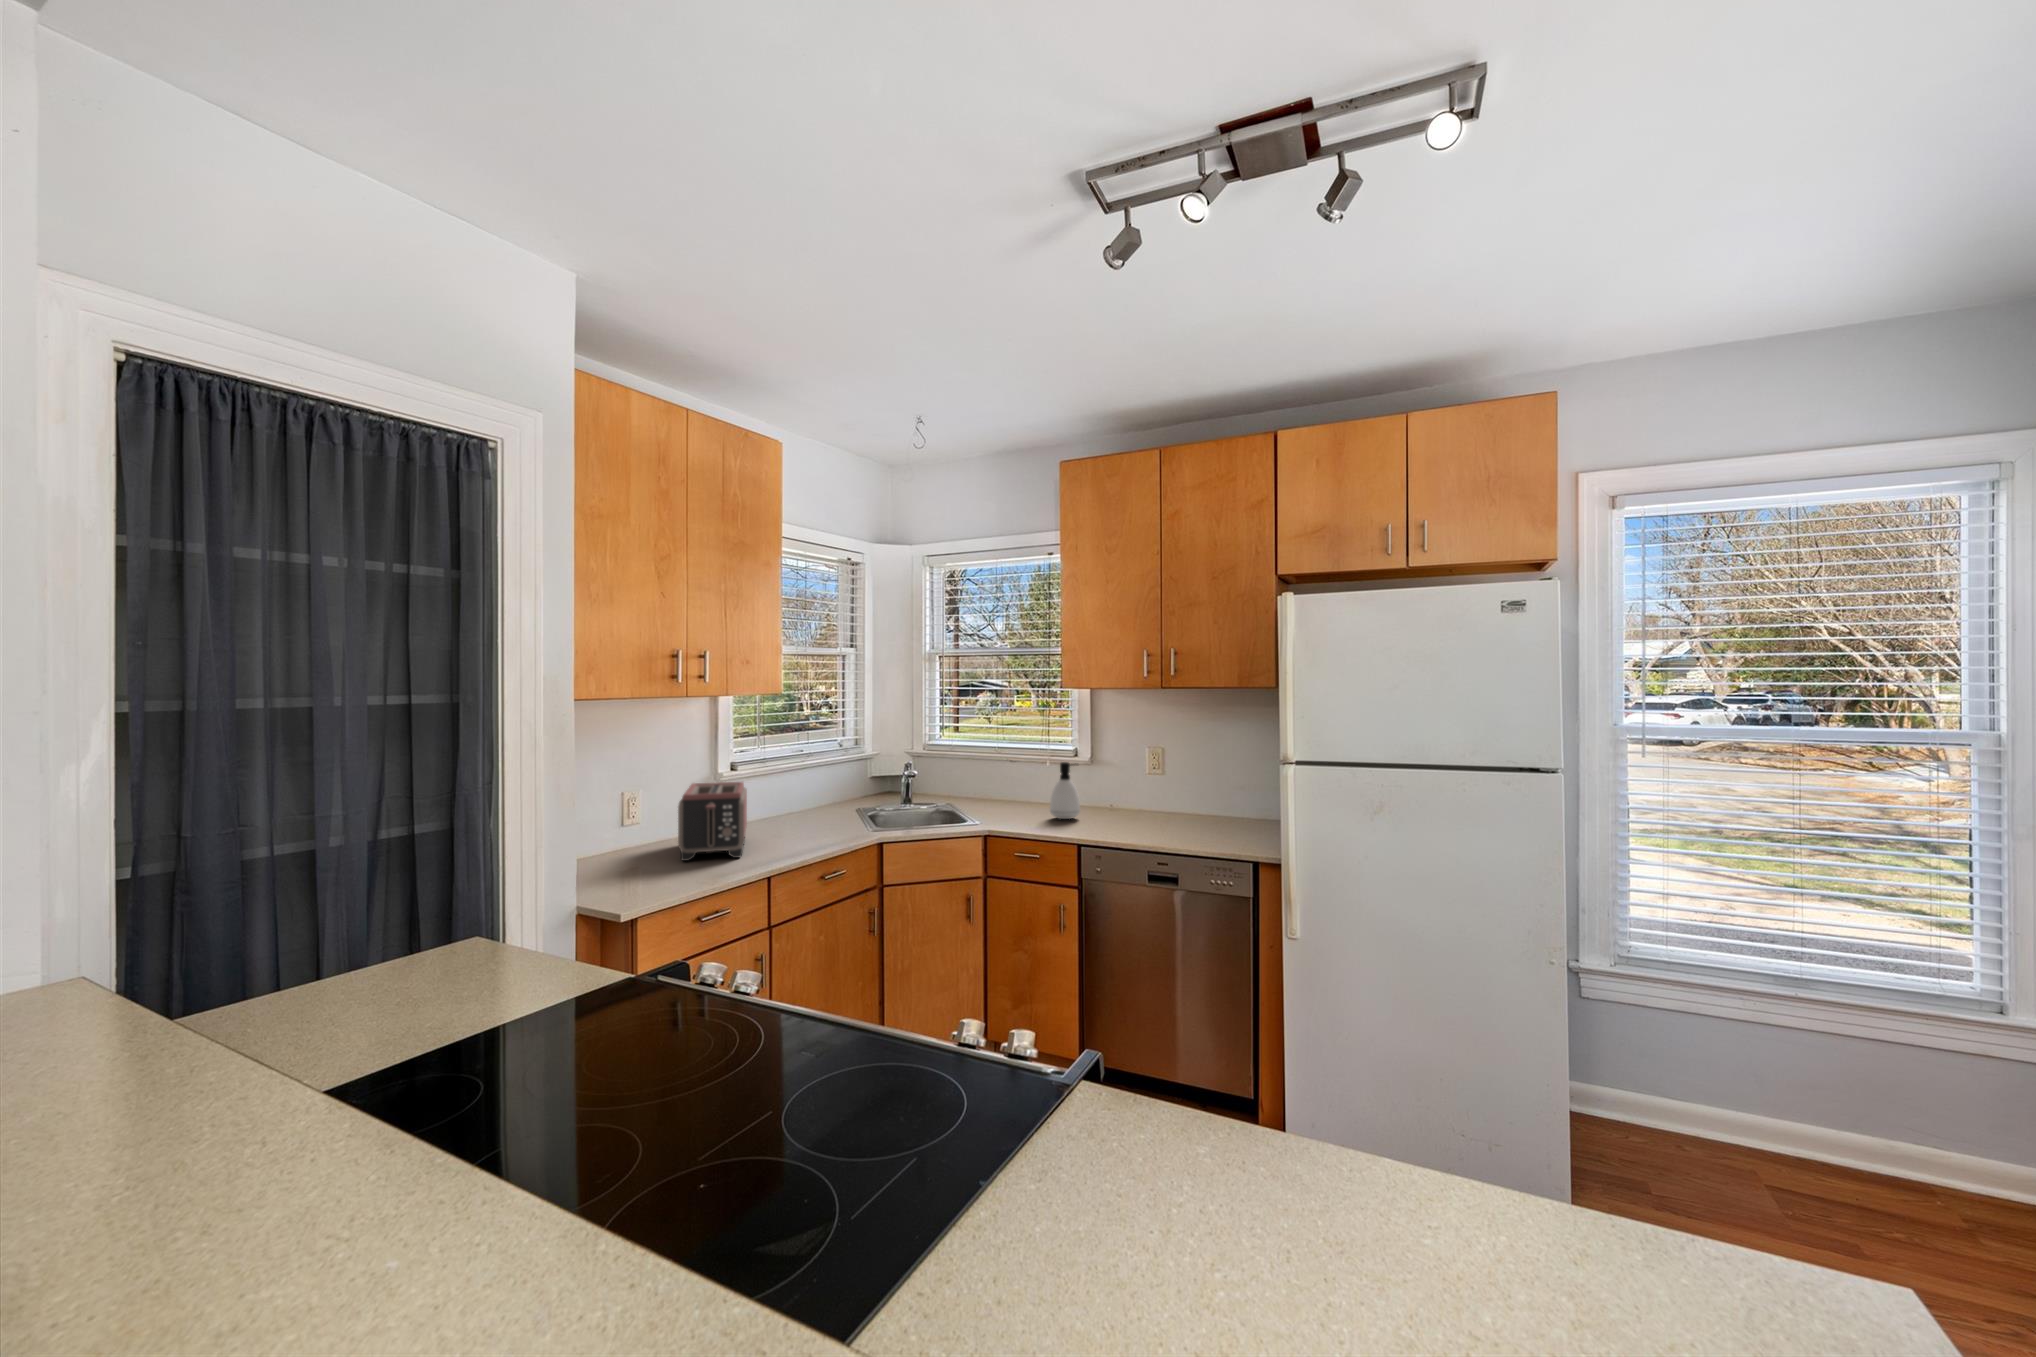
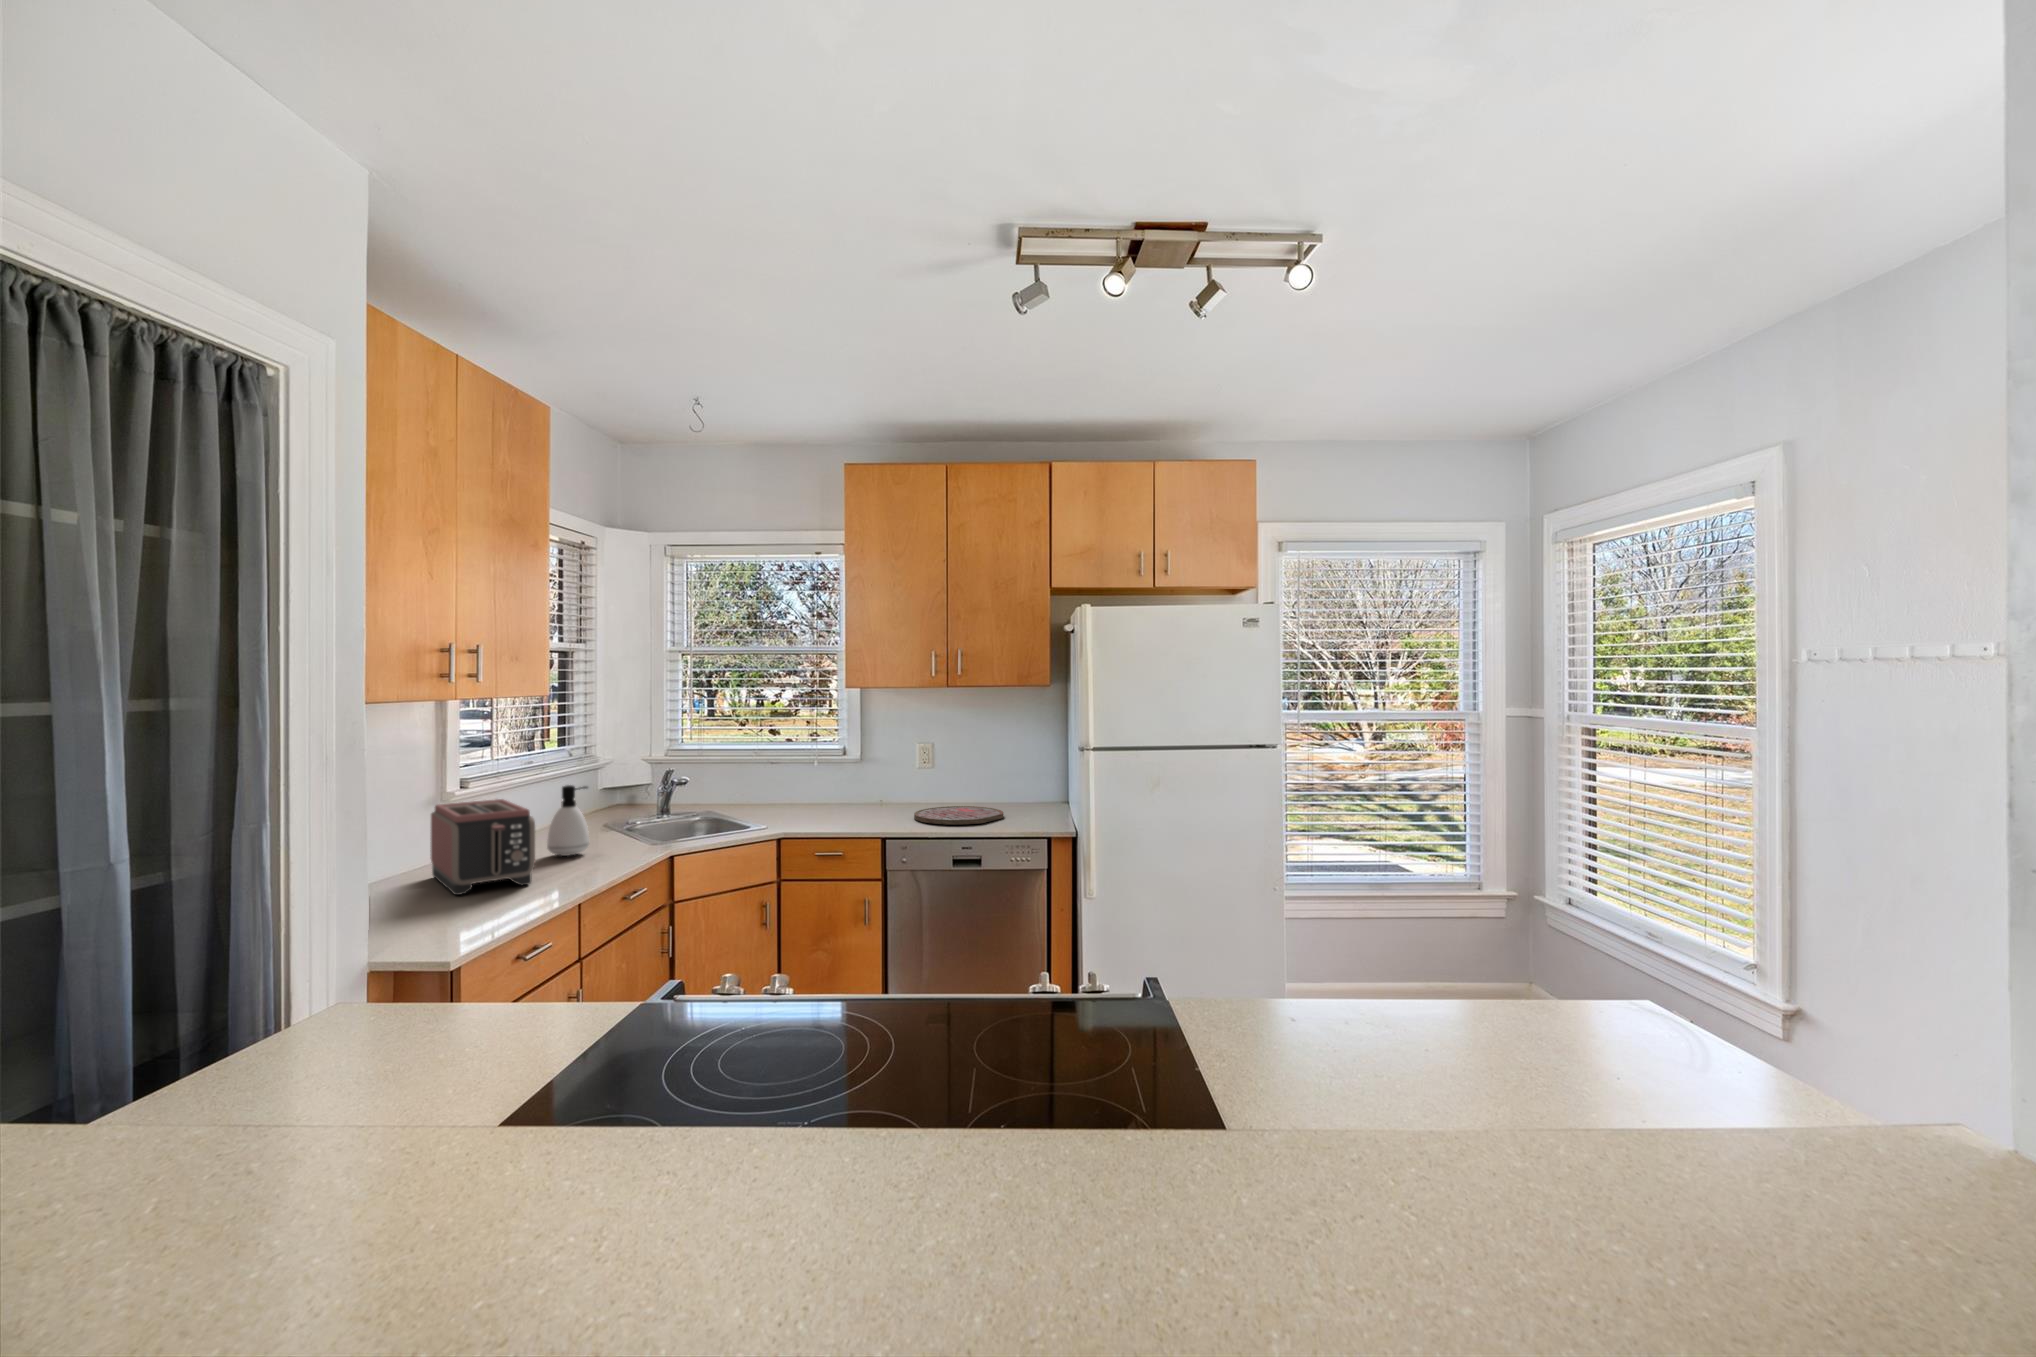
soap dispenser: present [1050,762,1080,819] -> present [547,785,589,856]
cutting board: none [1126,815,1223,837] -> present [914,806,1003,825]

